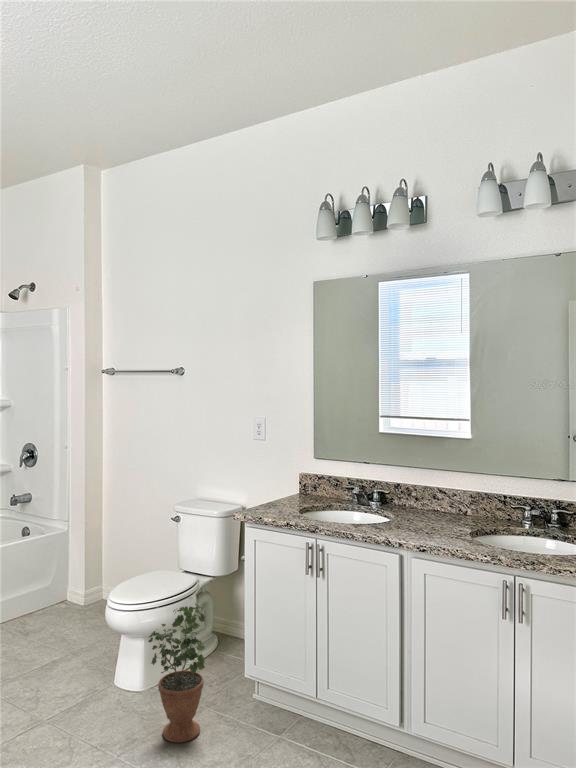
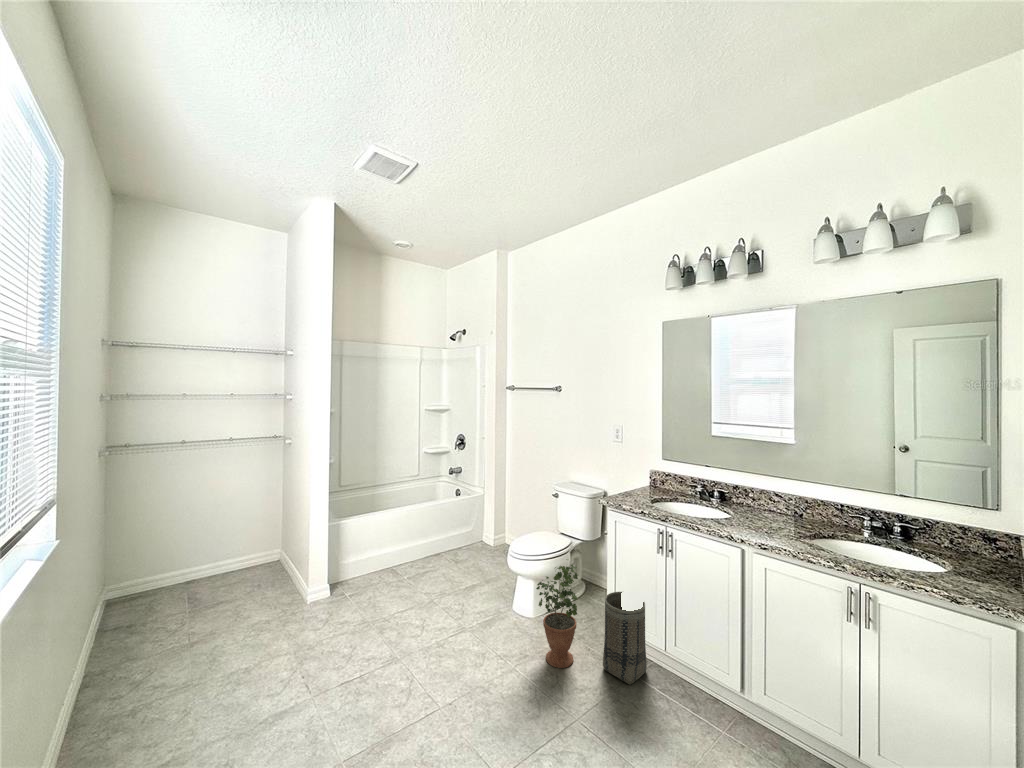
basket: none [239,631,294,745] -> present [603,592,647,685]

